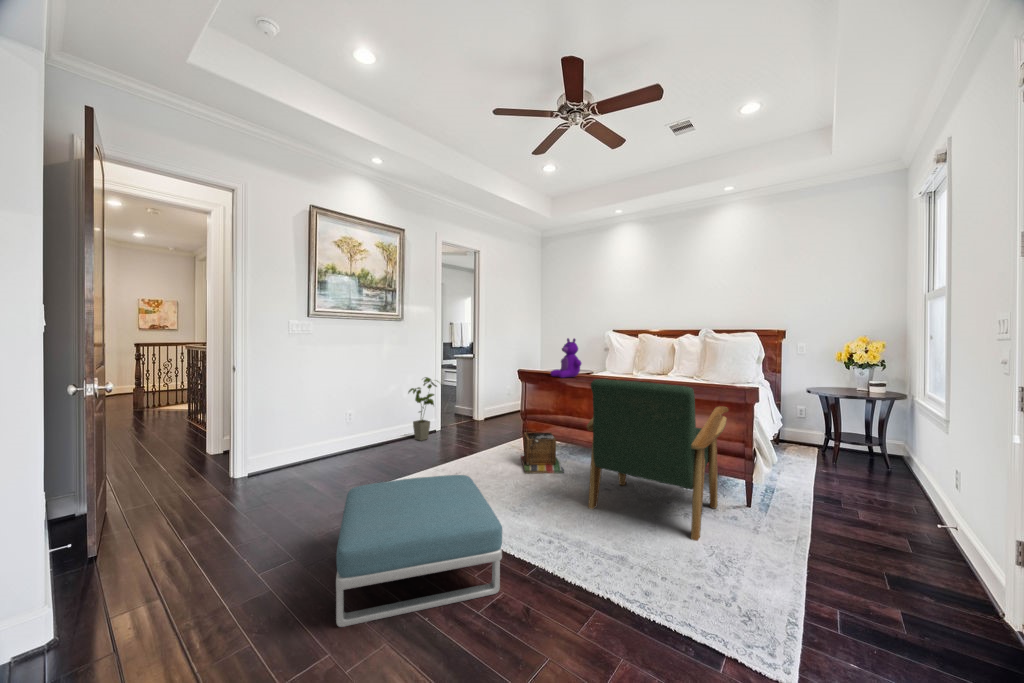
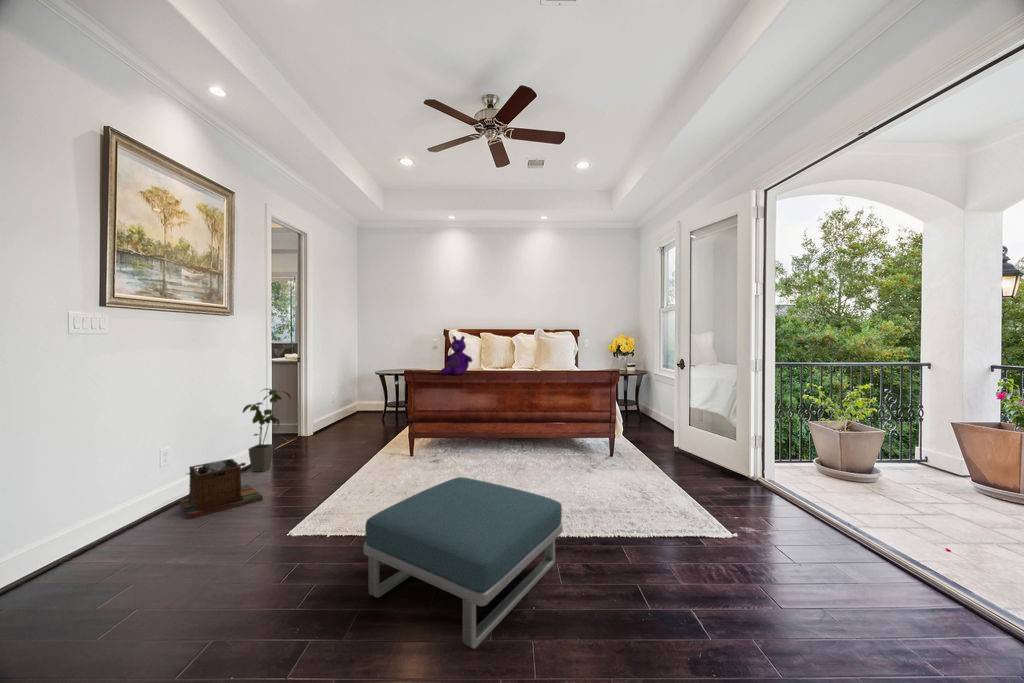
armchair: present [587,379,728,541] -> none [516,370,618,486]
laundry basket: present [521,433,564,474] -> present [180,459,263,519]

